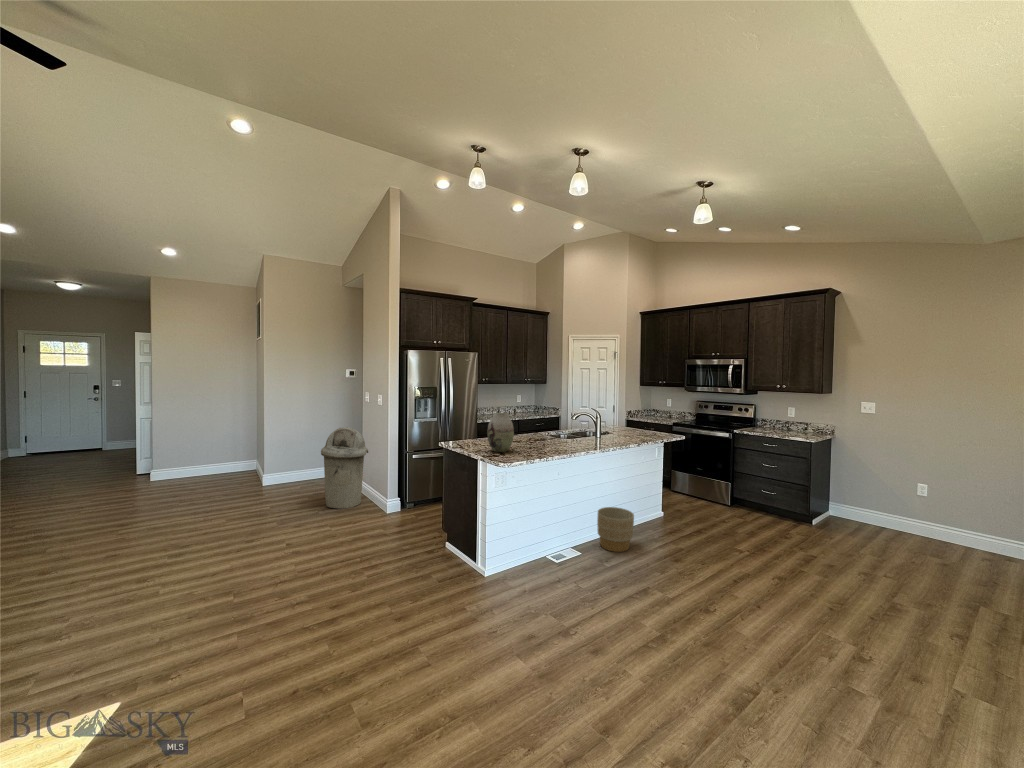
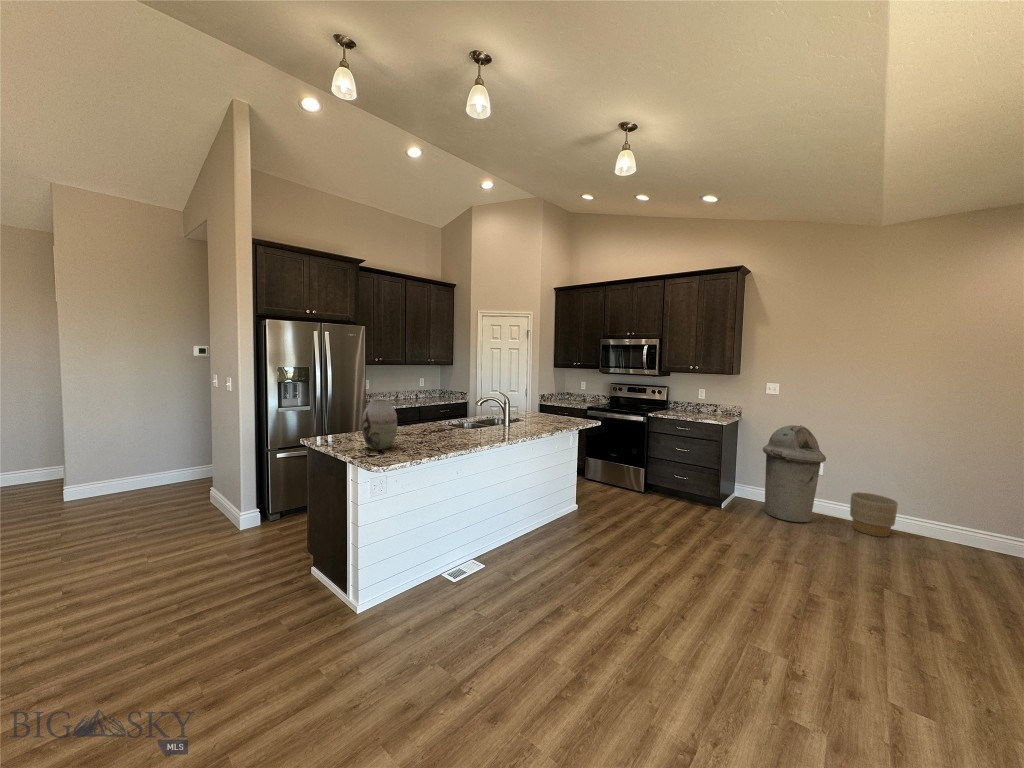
trash can: present [321,427,368,509] -> present [763,425,826,522]
planter: present [597,507,634,552] -> present [850,492,898,537]

